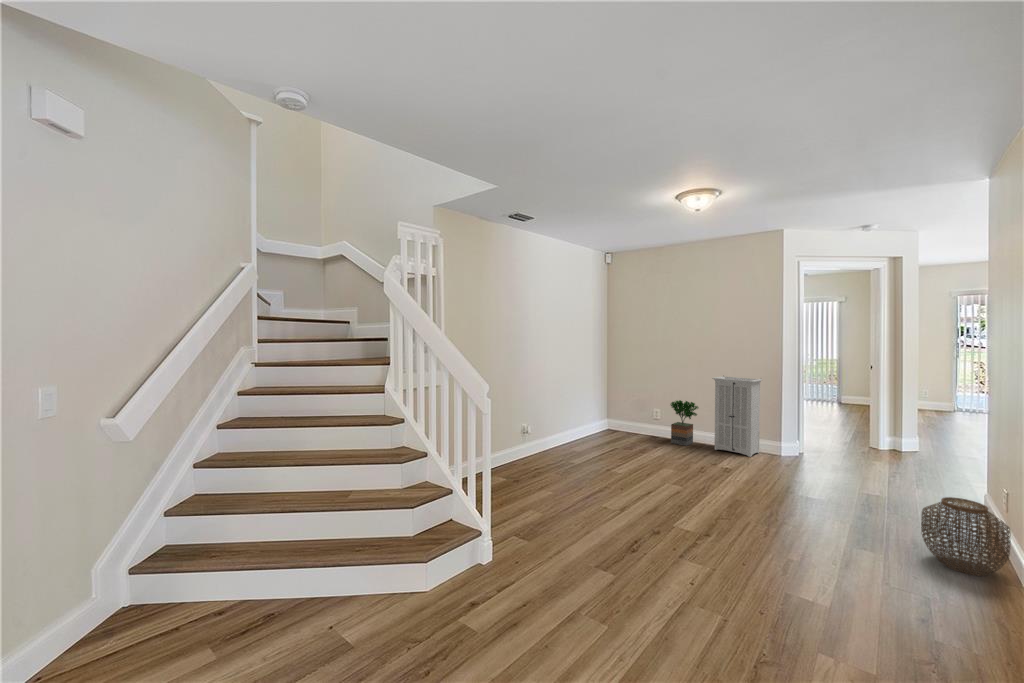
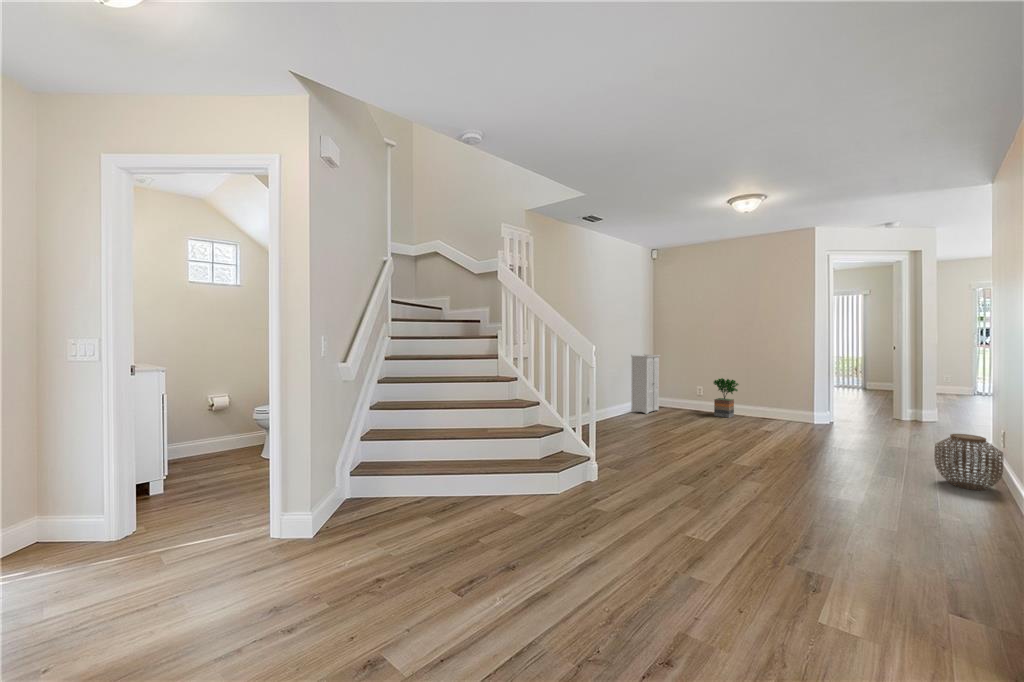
storage cabinet: present [712,376,762,457] -> present [631,354,660,414]

